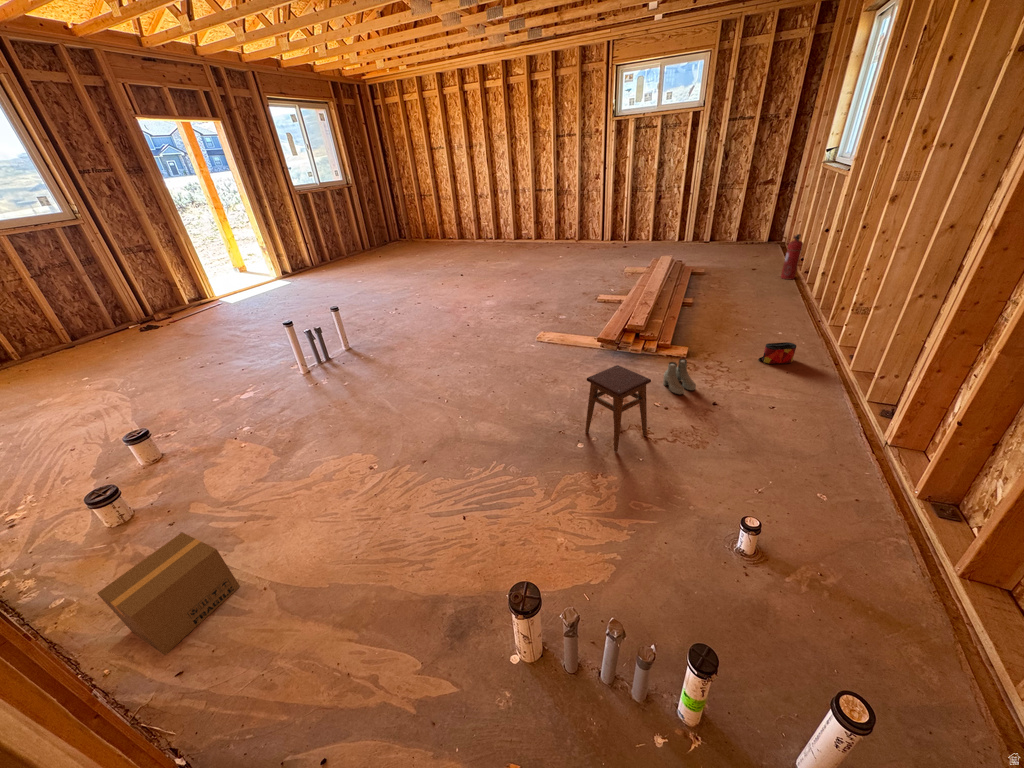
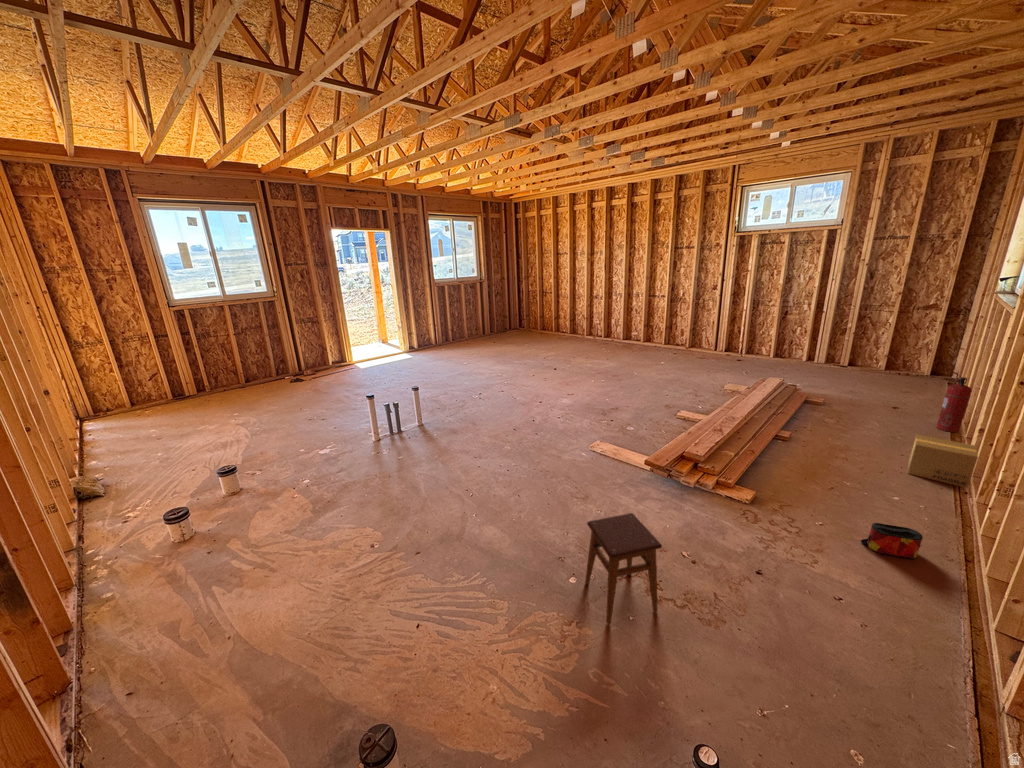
boots: present [663,359,696,394] -> none [710,518,751,565]
cardboard box: present [97,532,240,655] -> present [908,435,978,488]

